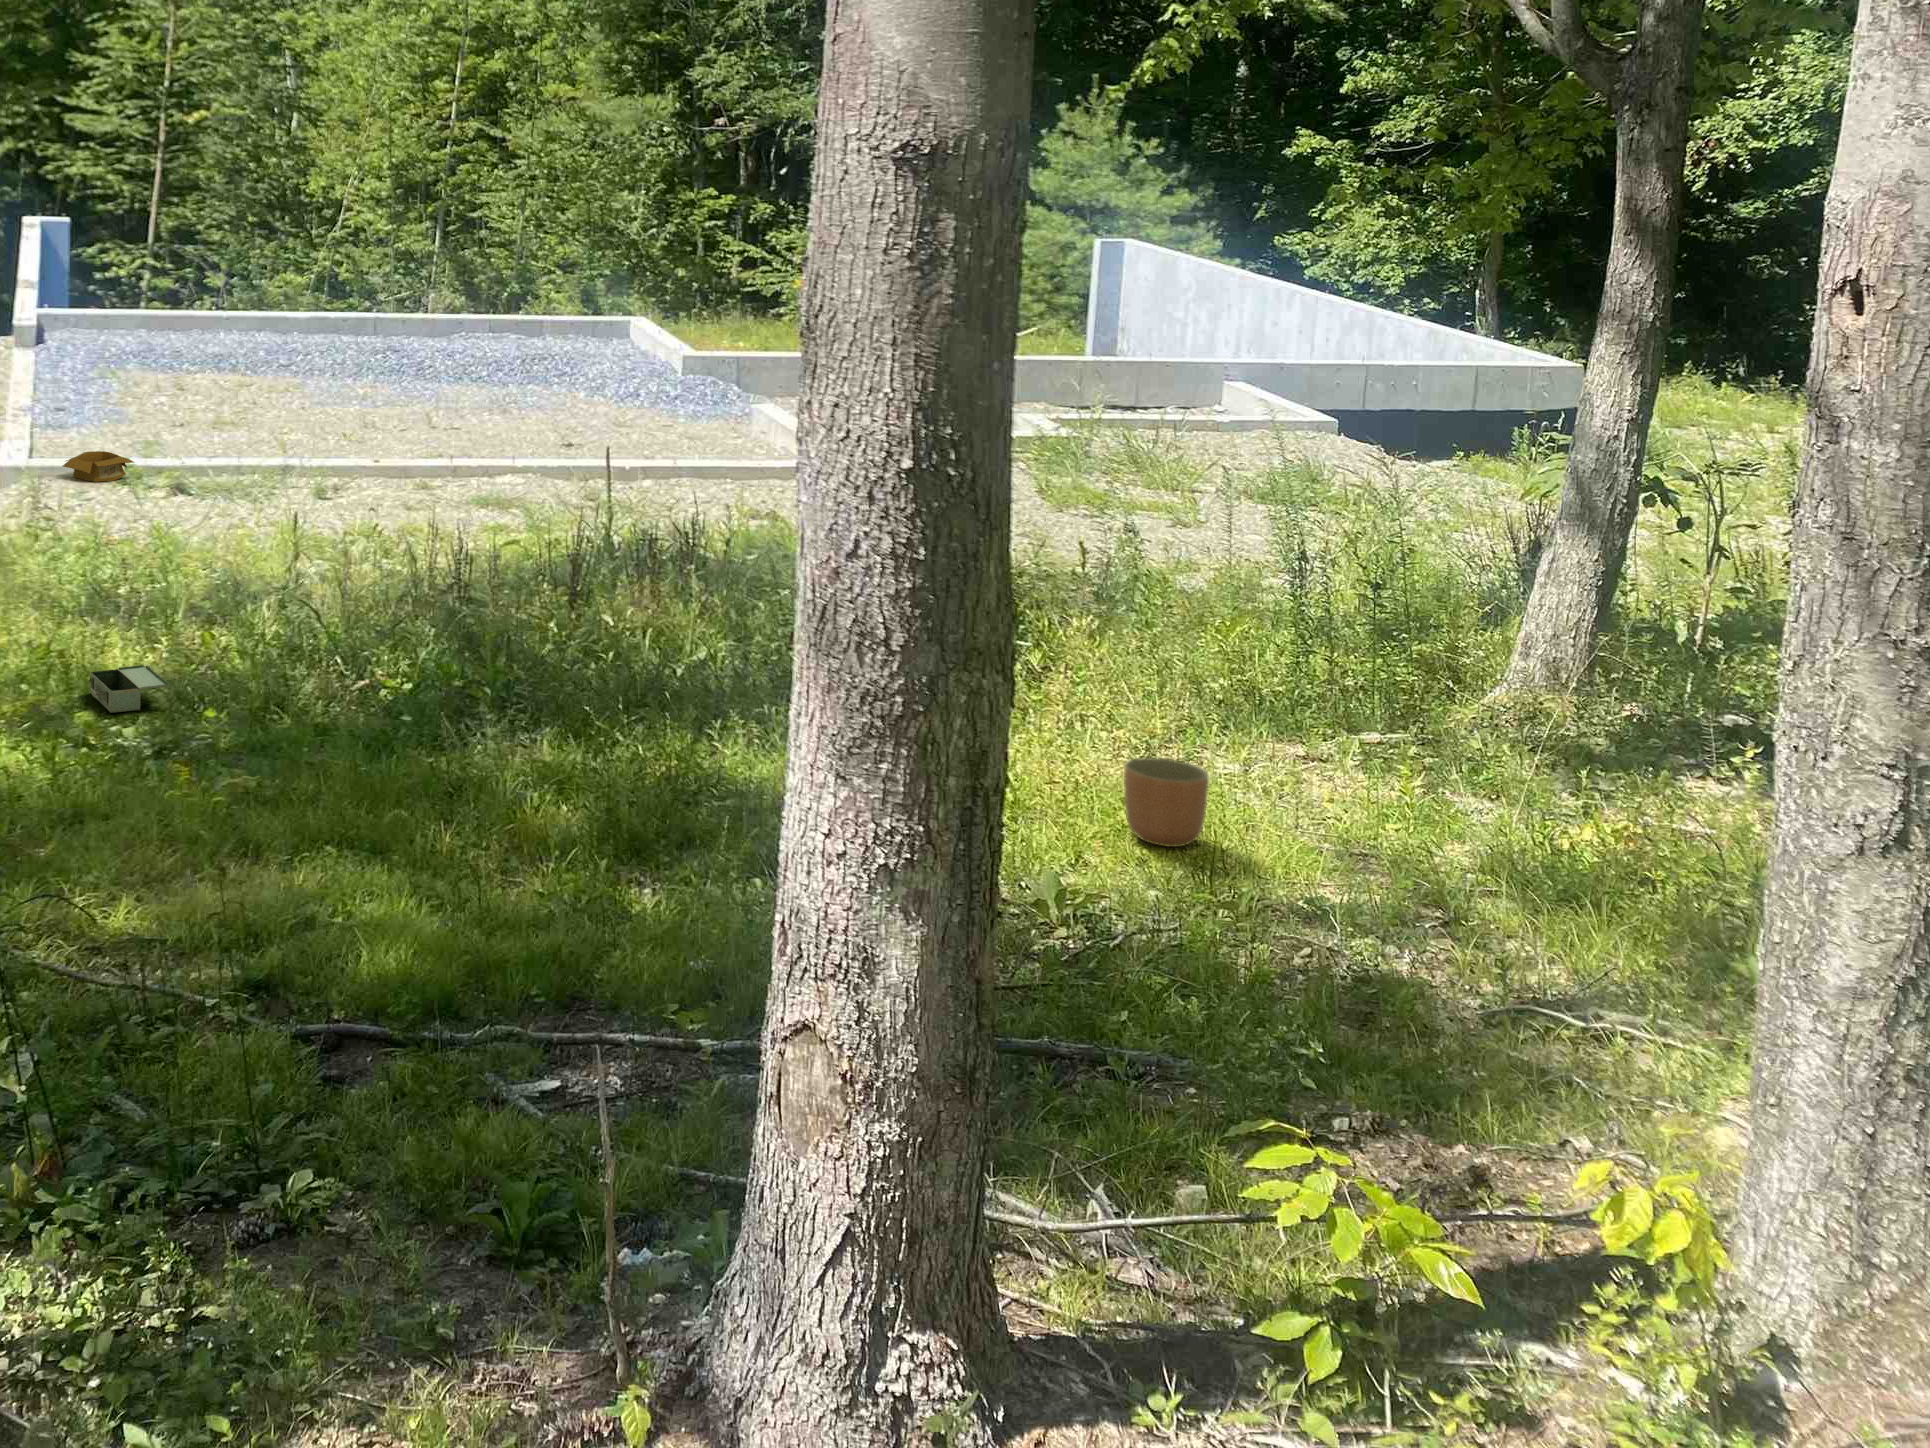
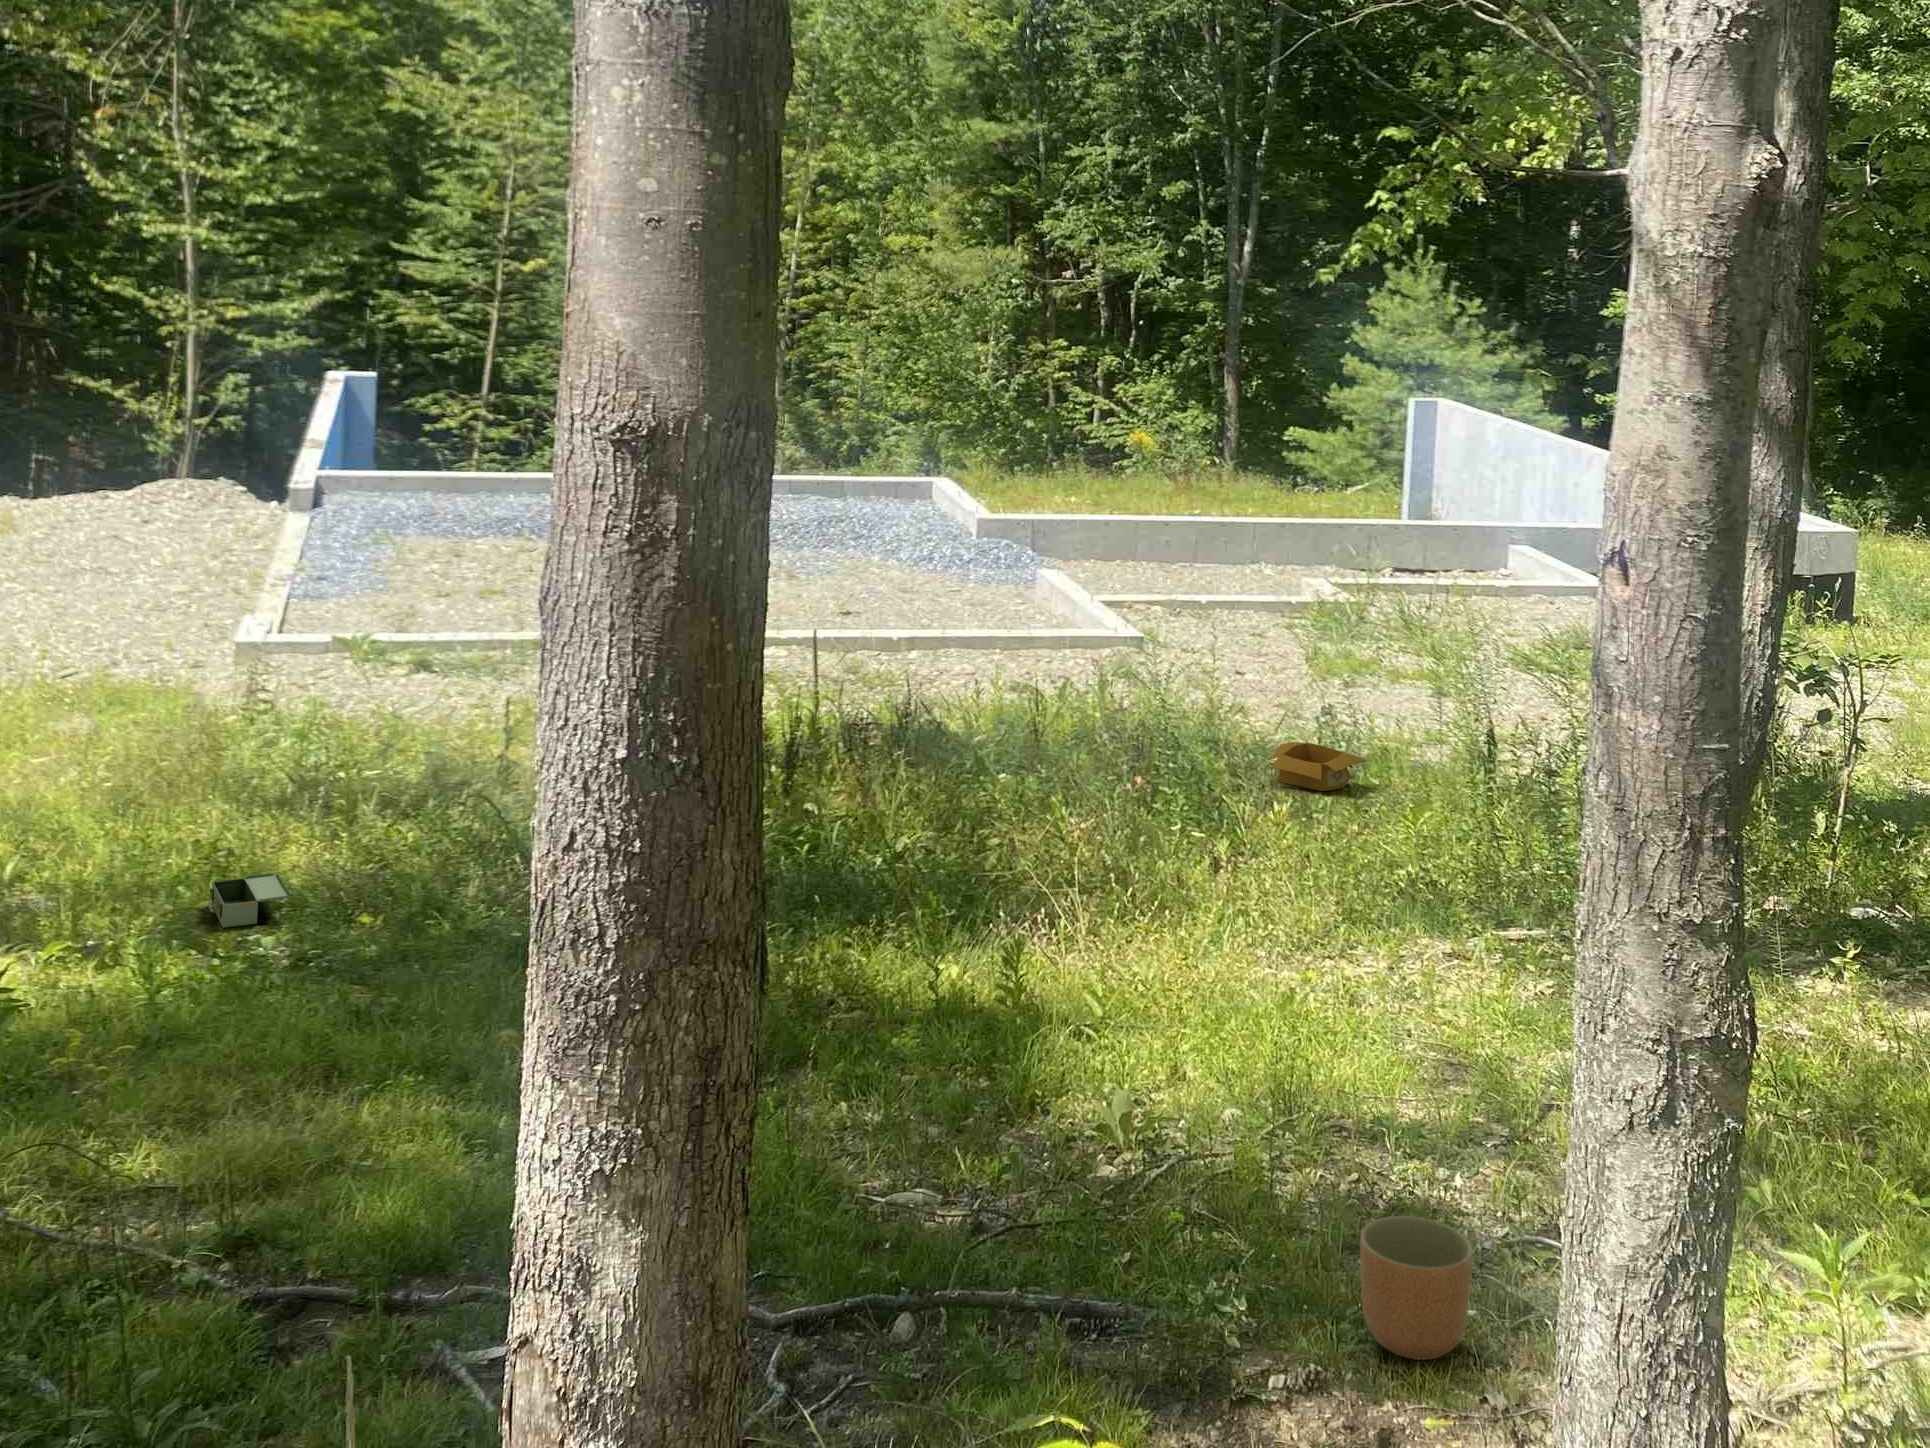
cardboard box: present [62,451,134,482] -> present [1268,742,1365,791]
planter: present [1124,757,1209,847] -> present [1360,1216,1473,1360]

